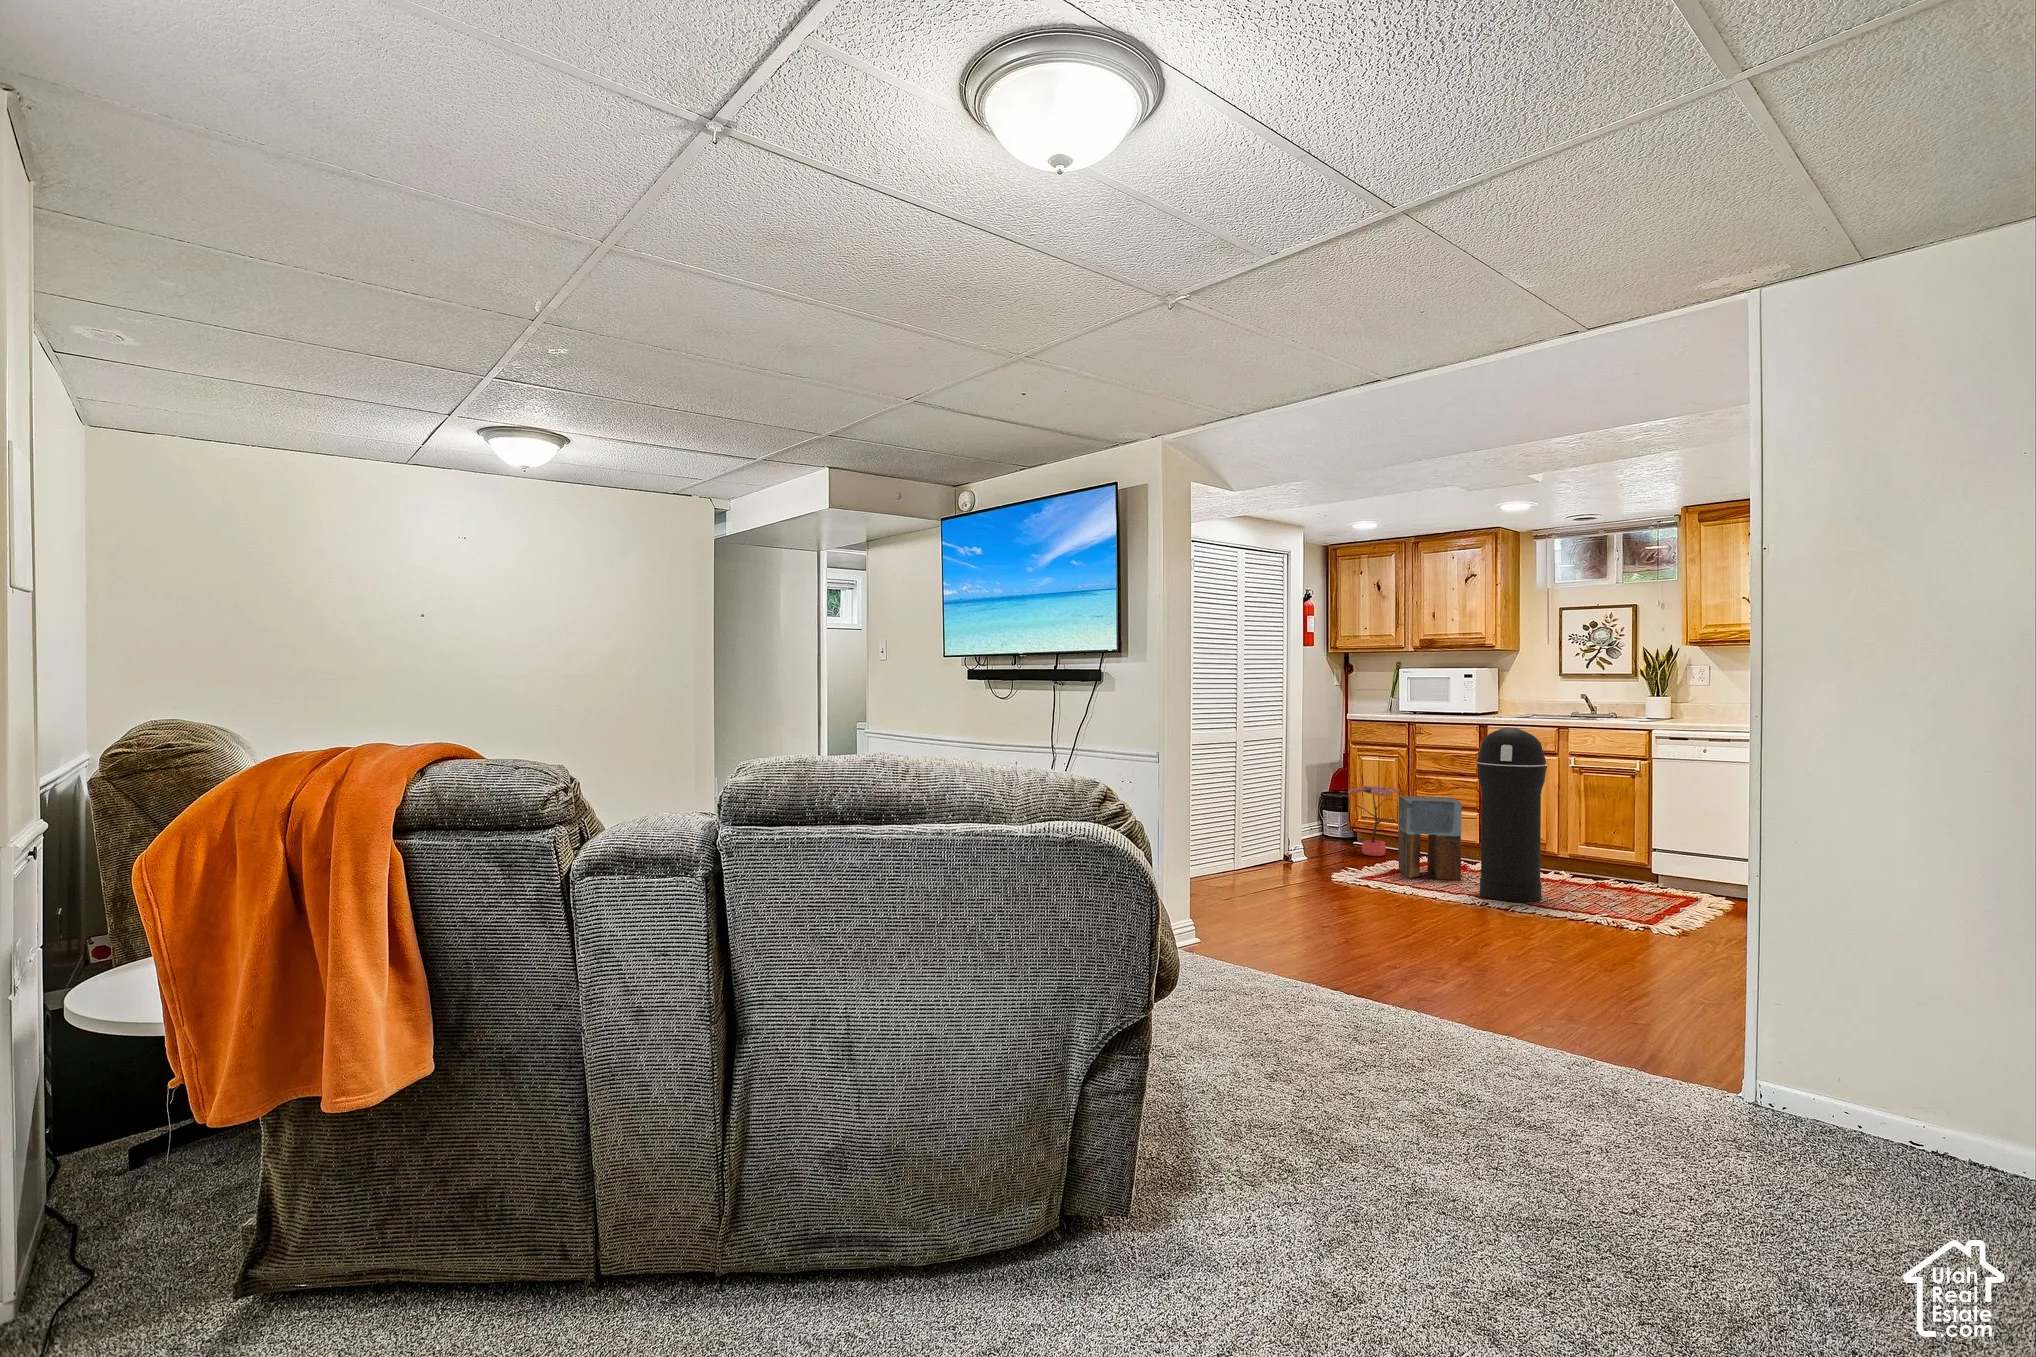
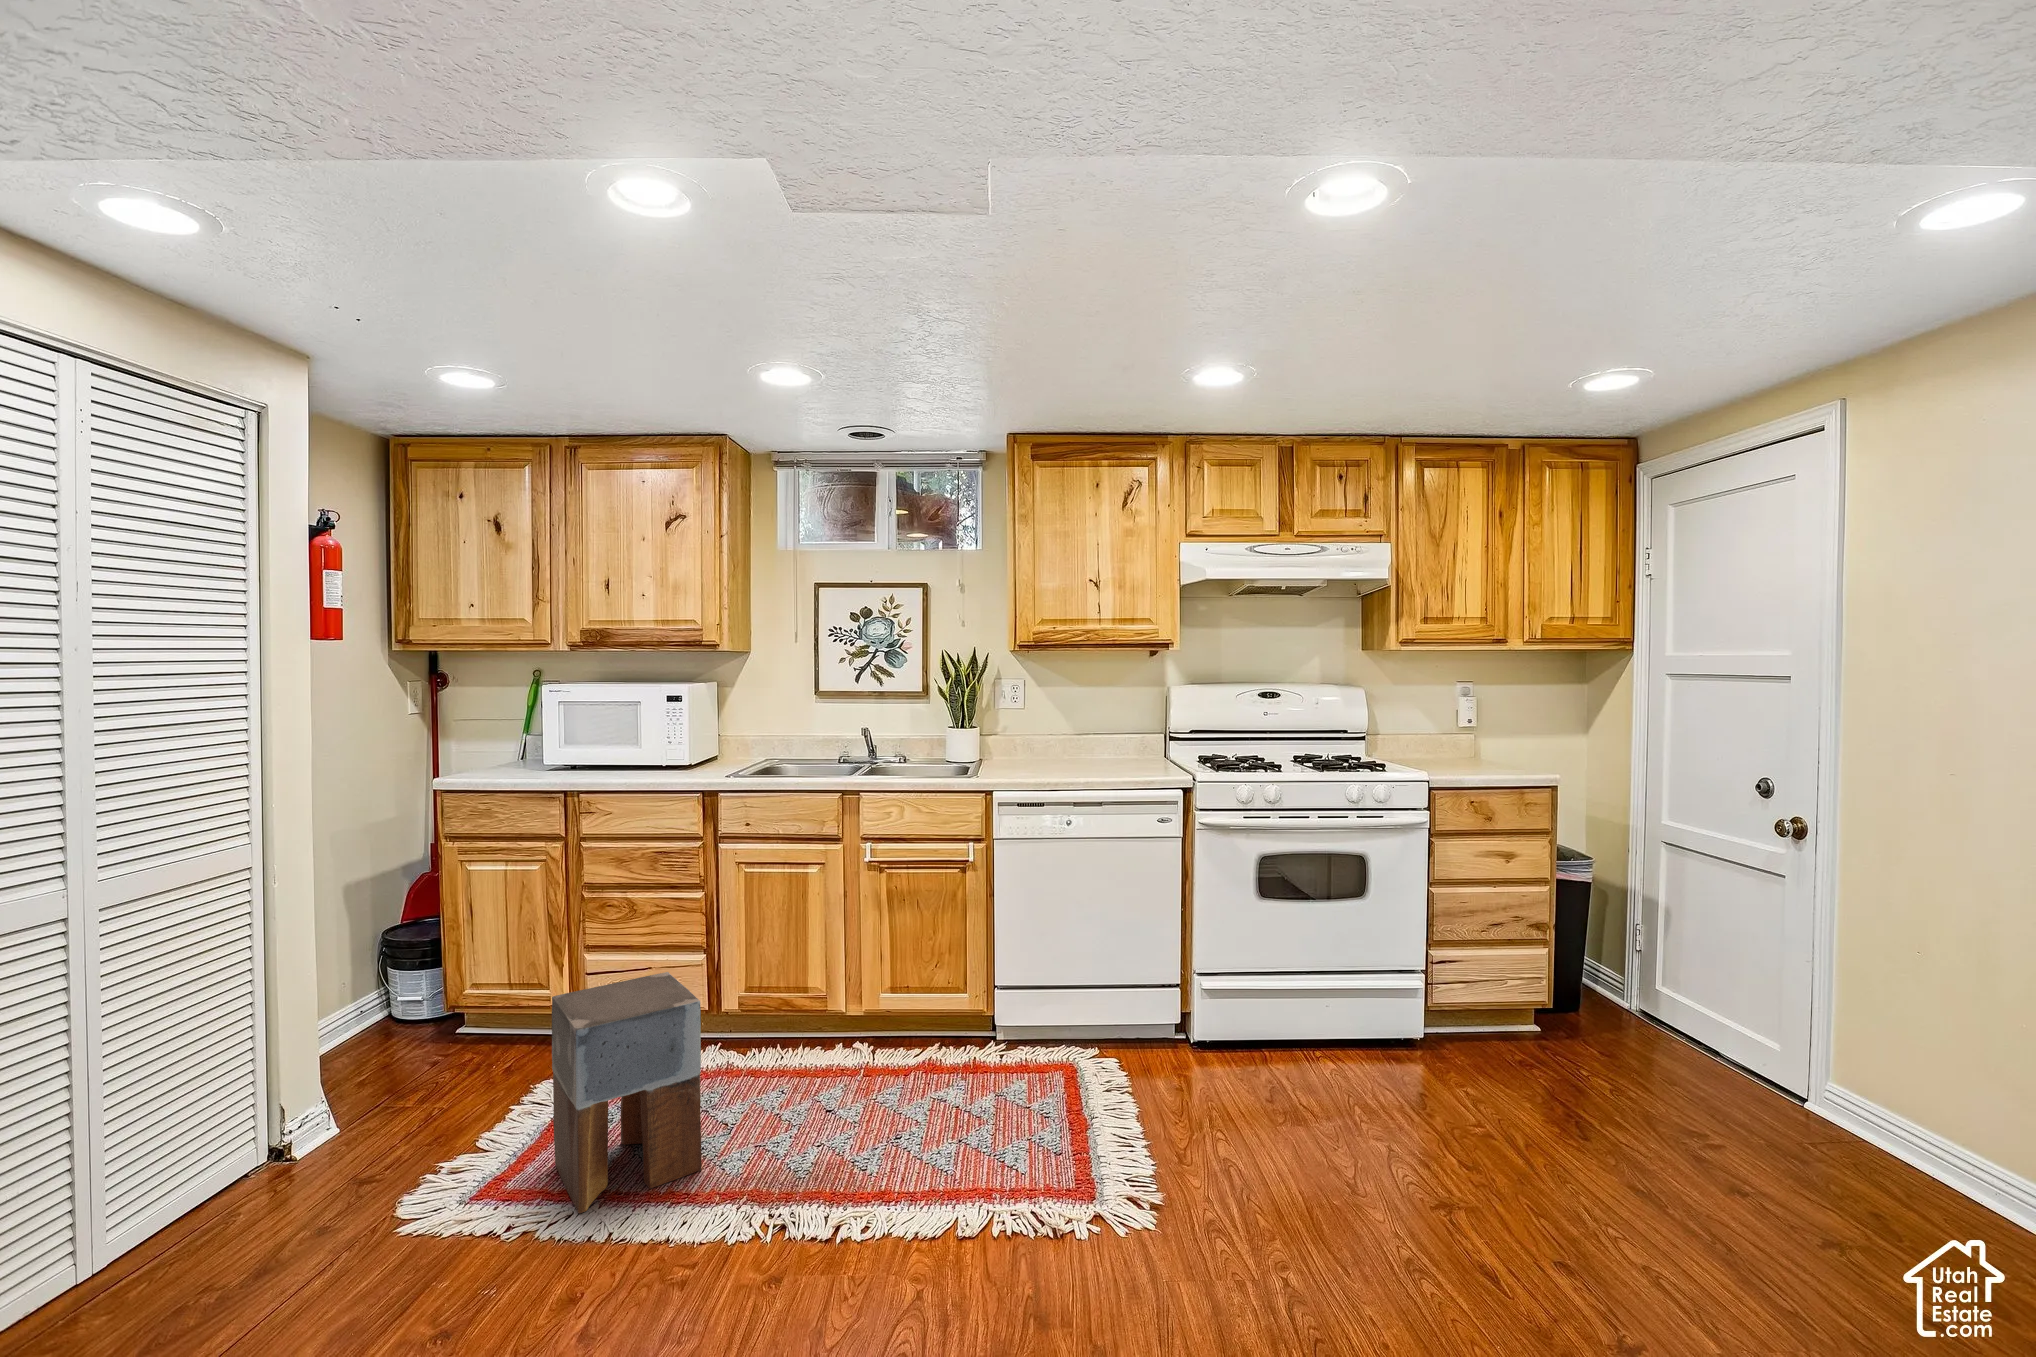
trash can: present [1477,727,1546,902] -> none [753,854,902,1279]
potted plant: present [1348,786,1400,856] -> none [429,935,551,1097]

